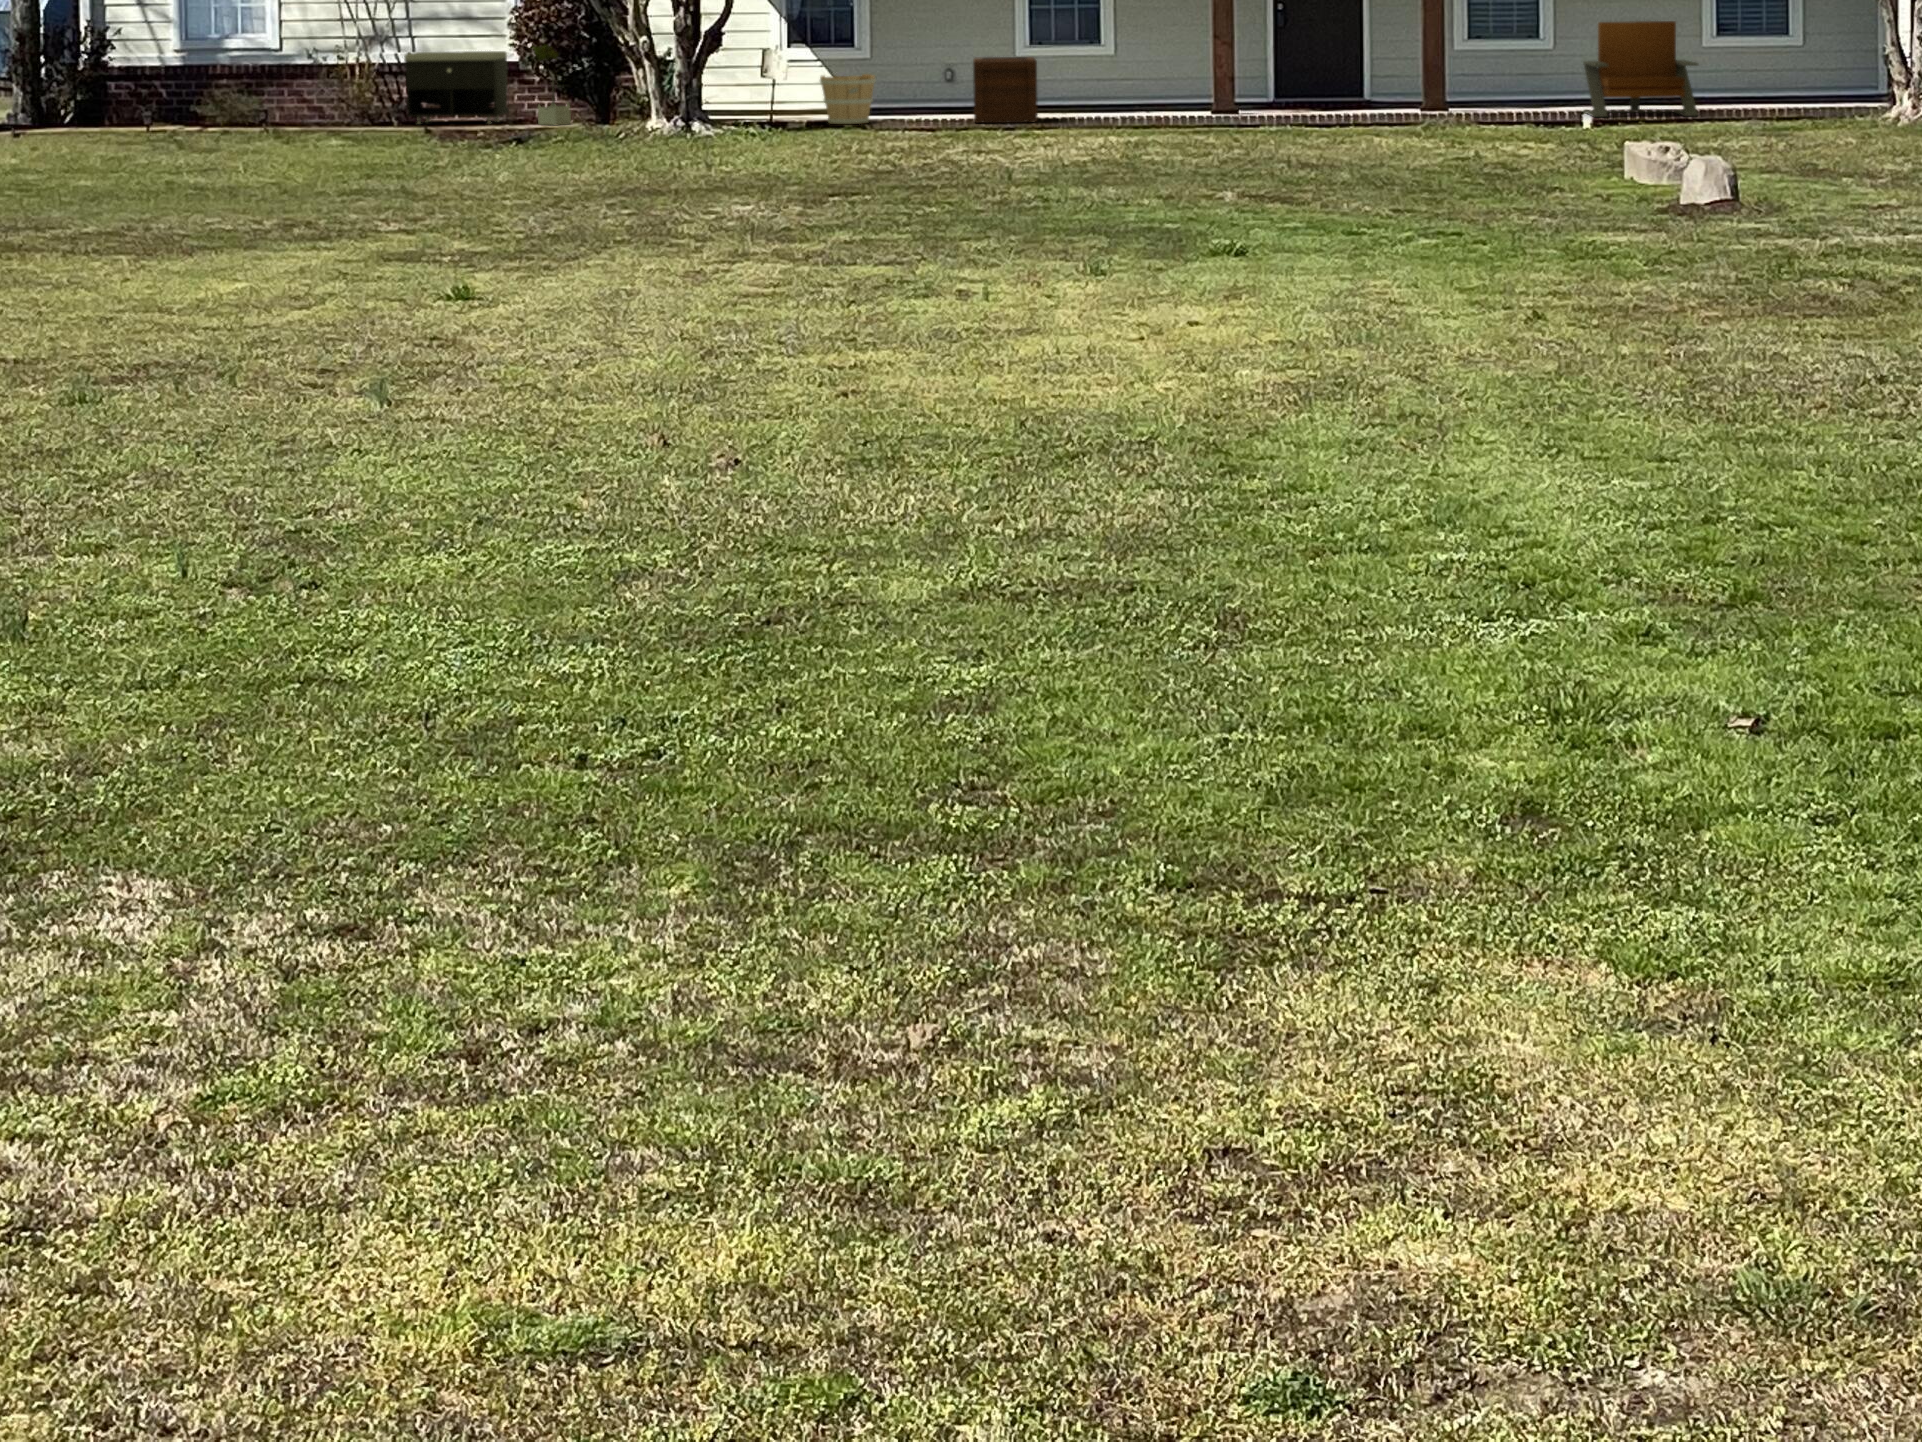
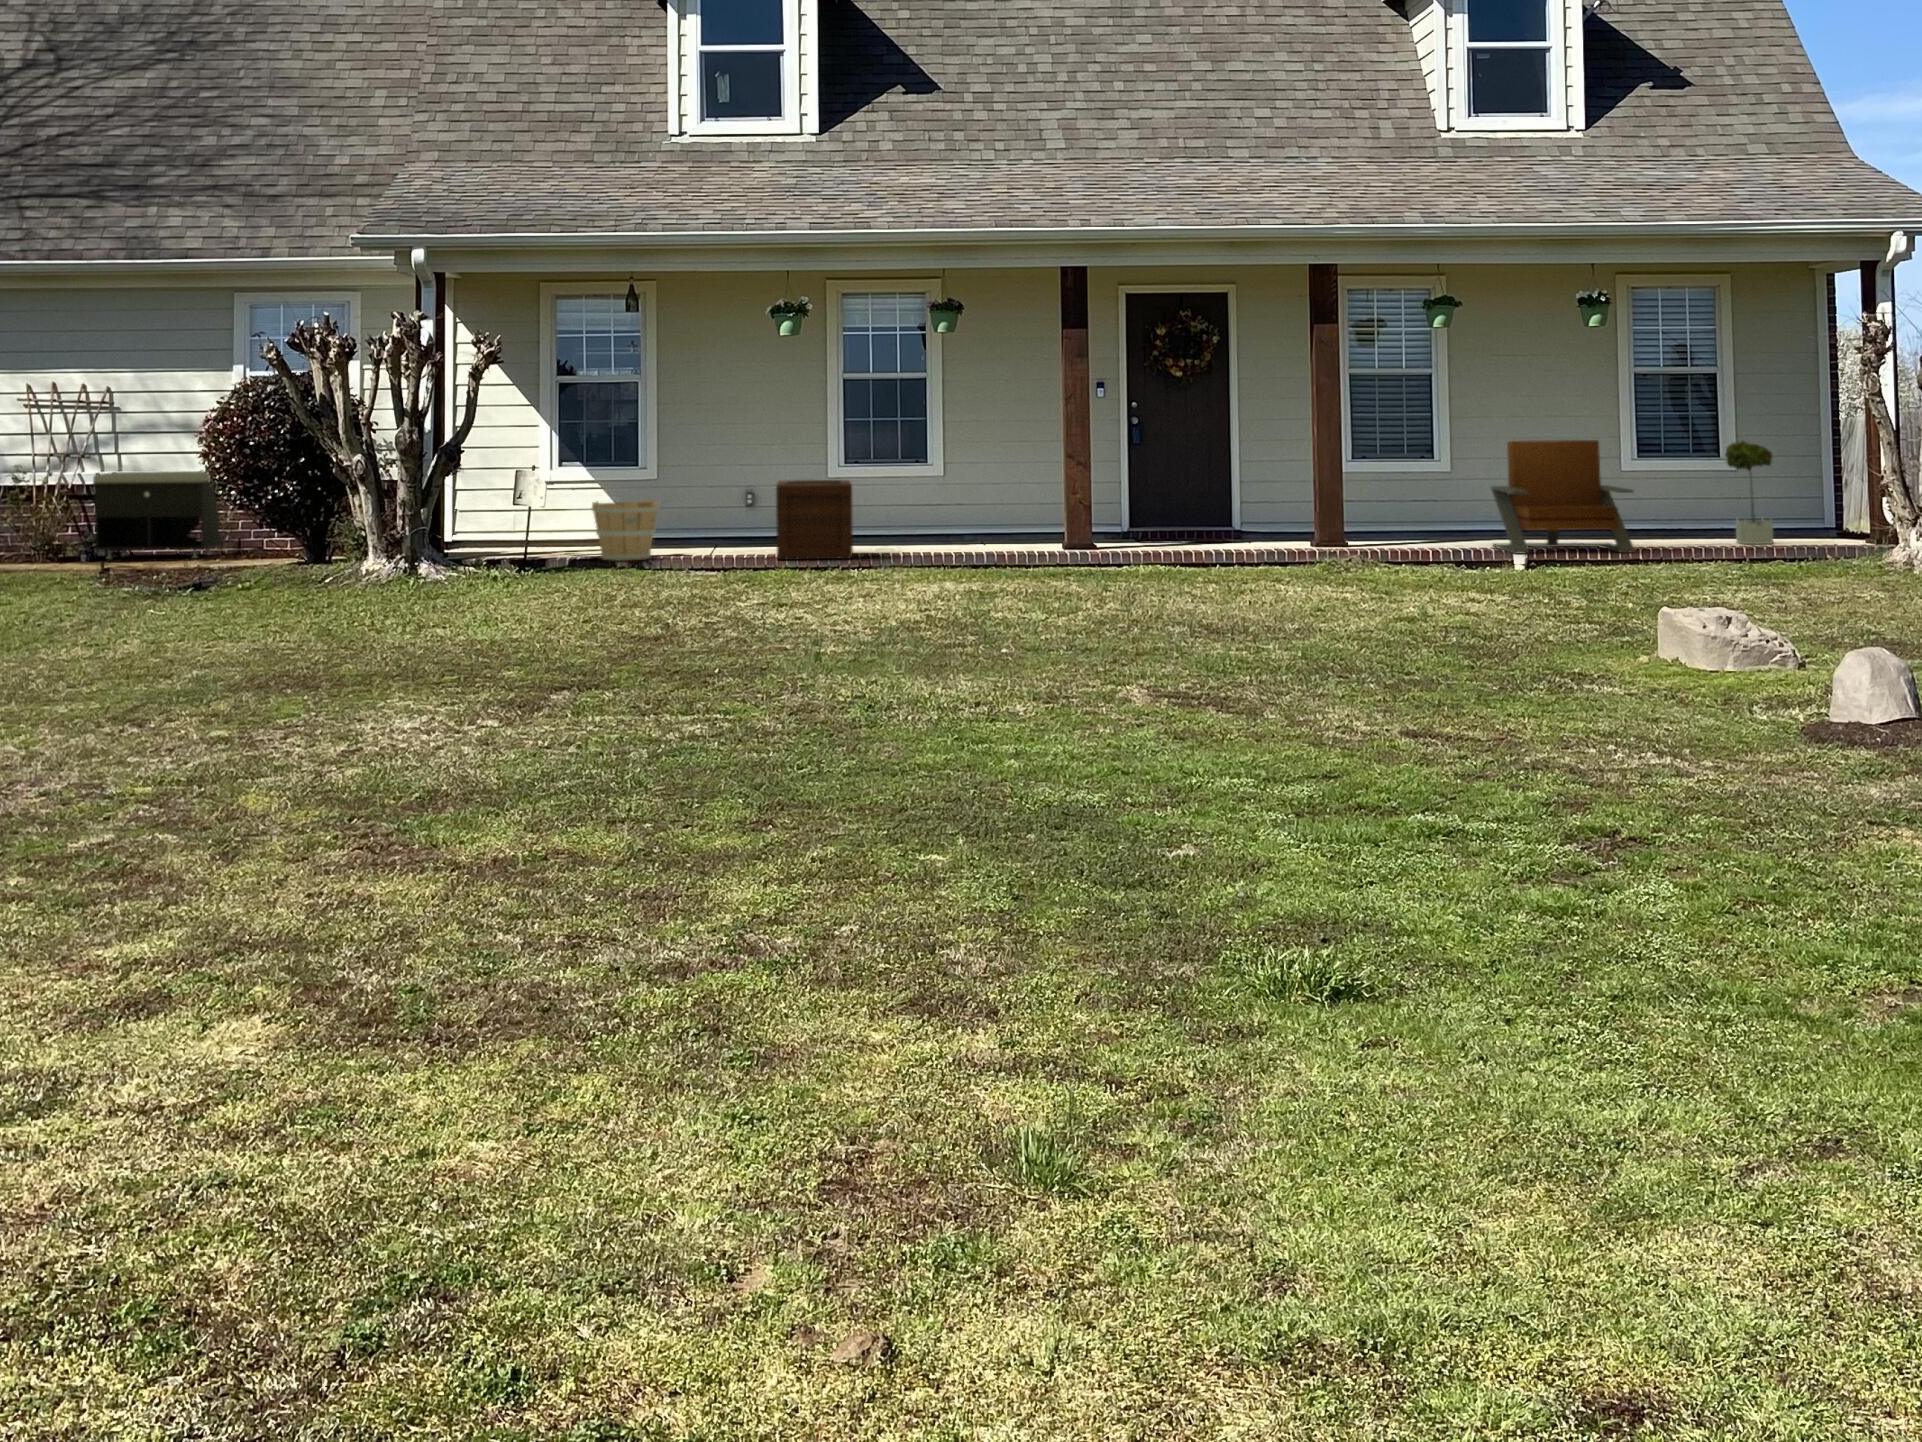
potted tree: present [533,45,571,125] -> present [1725,441,1773,544]

